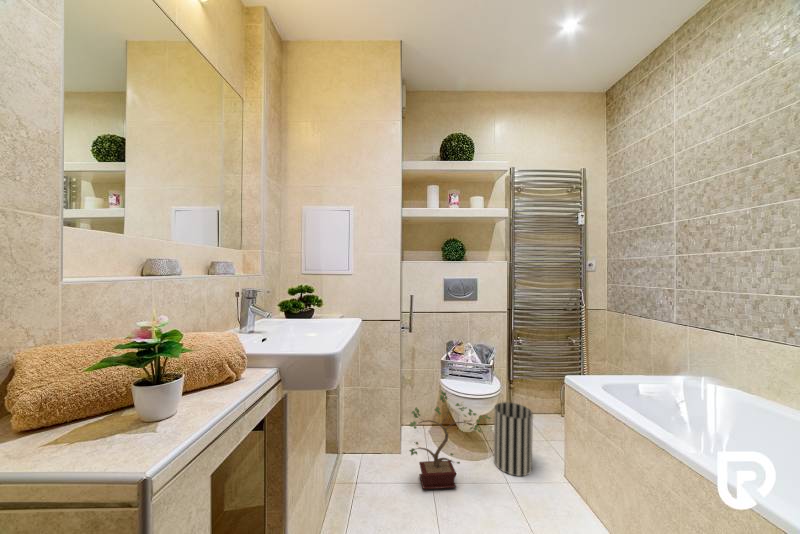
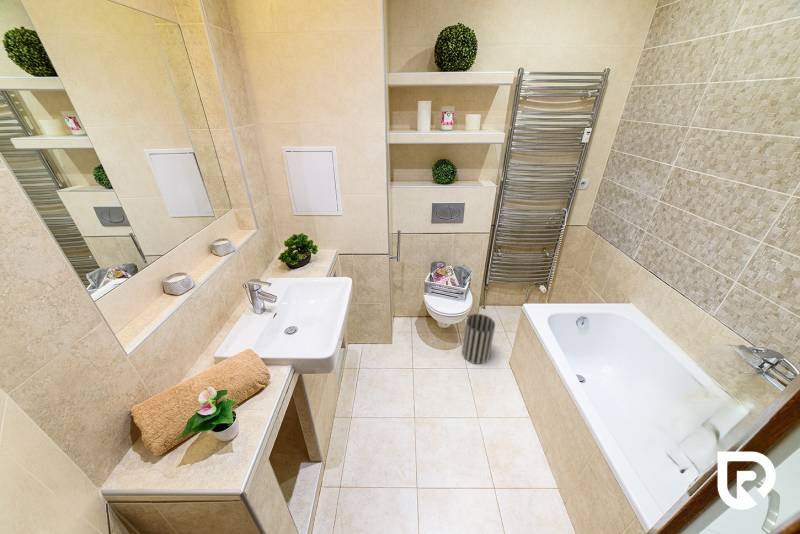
potted plant: present [409,391,491,489] -> none [396,316,461,377]

